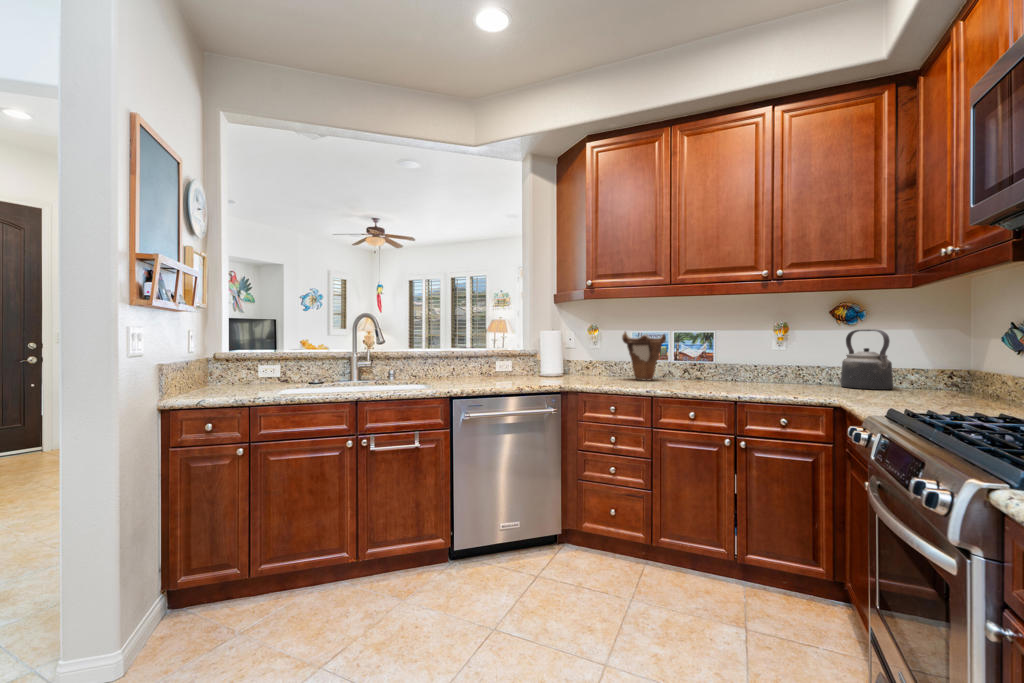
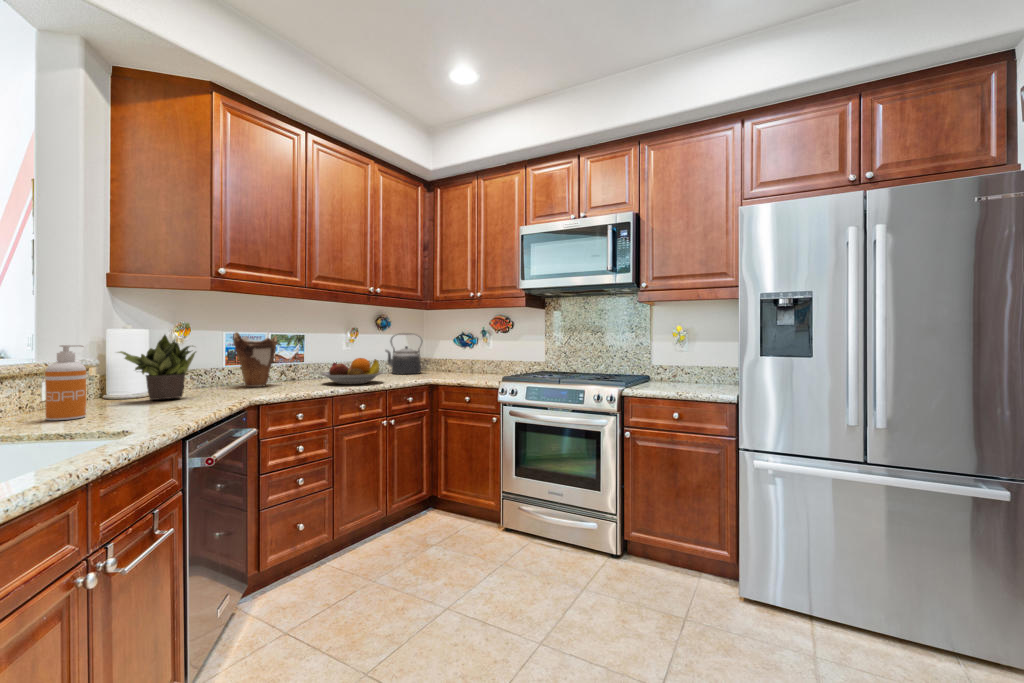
potted plant: none [524,332,573,379] -> present [118,335,196,400]
soap dispenser: none [468,339,485,382] -> present [45,345,86,420]
fruit bowl: none [685,359,759,389] -> present [322,358,383,384]

